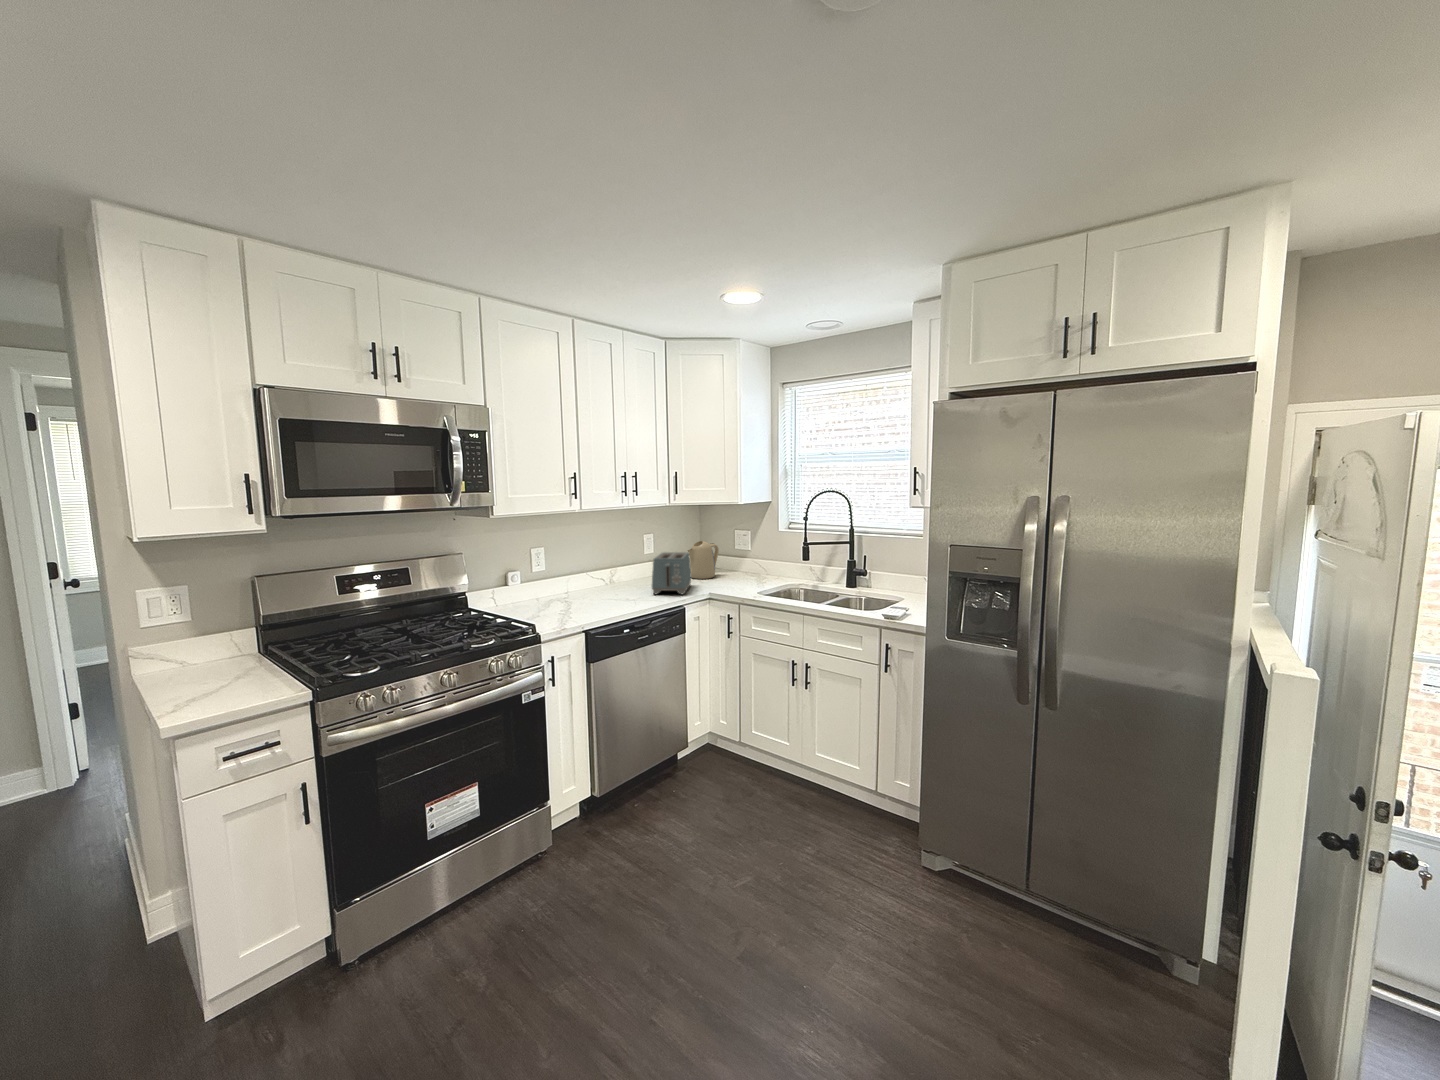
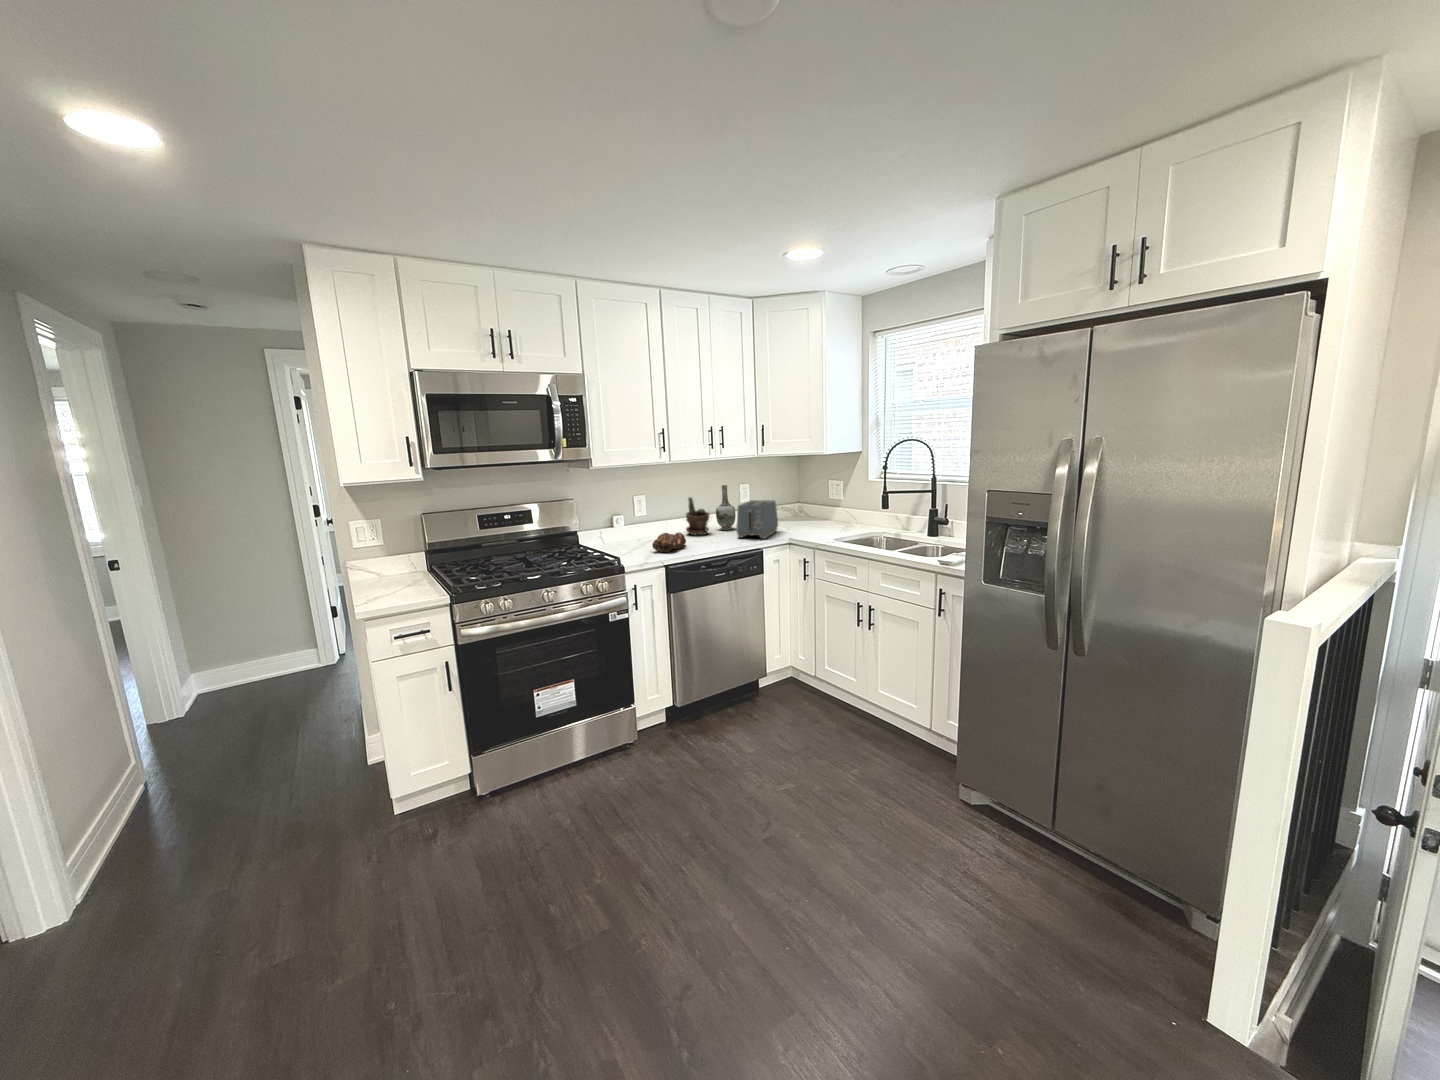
vase: none [622,536,643,585] -> present [716,485,736,530]
kettle: present [688,541,719,579] -> none [779,490,811,526]
potted plant: none [590,549,618,592] -> present [686,497,710,535]
bread loaf: none [564,590,600,614] -> present [652,533,686,552]

